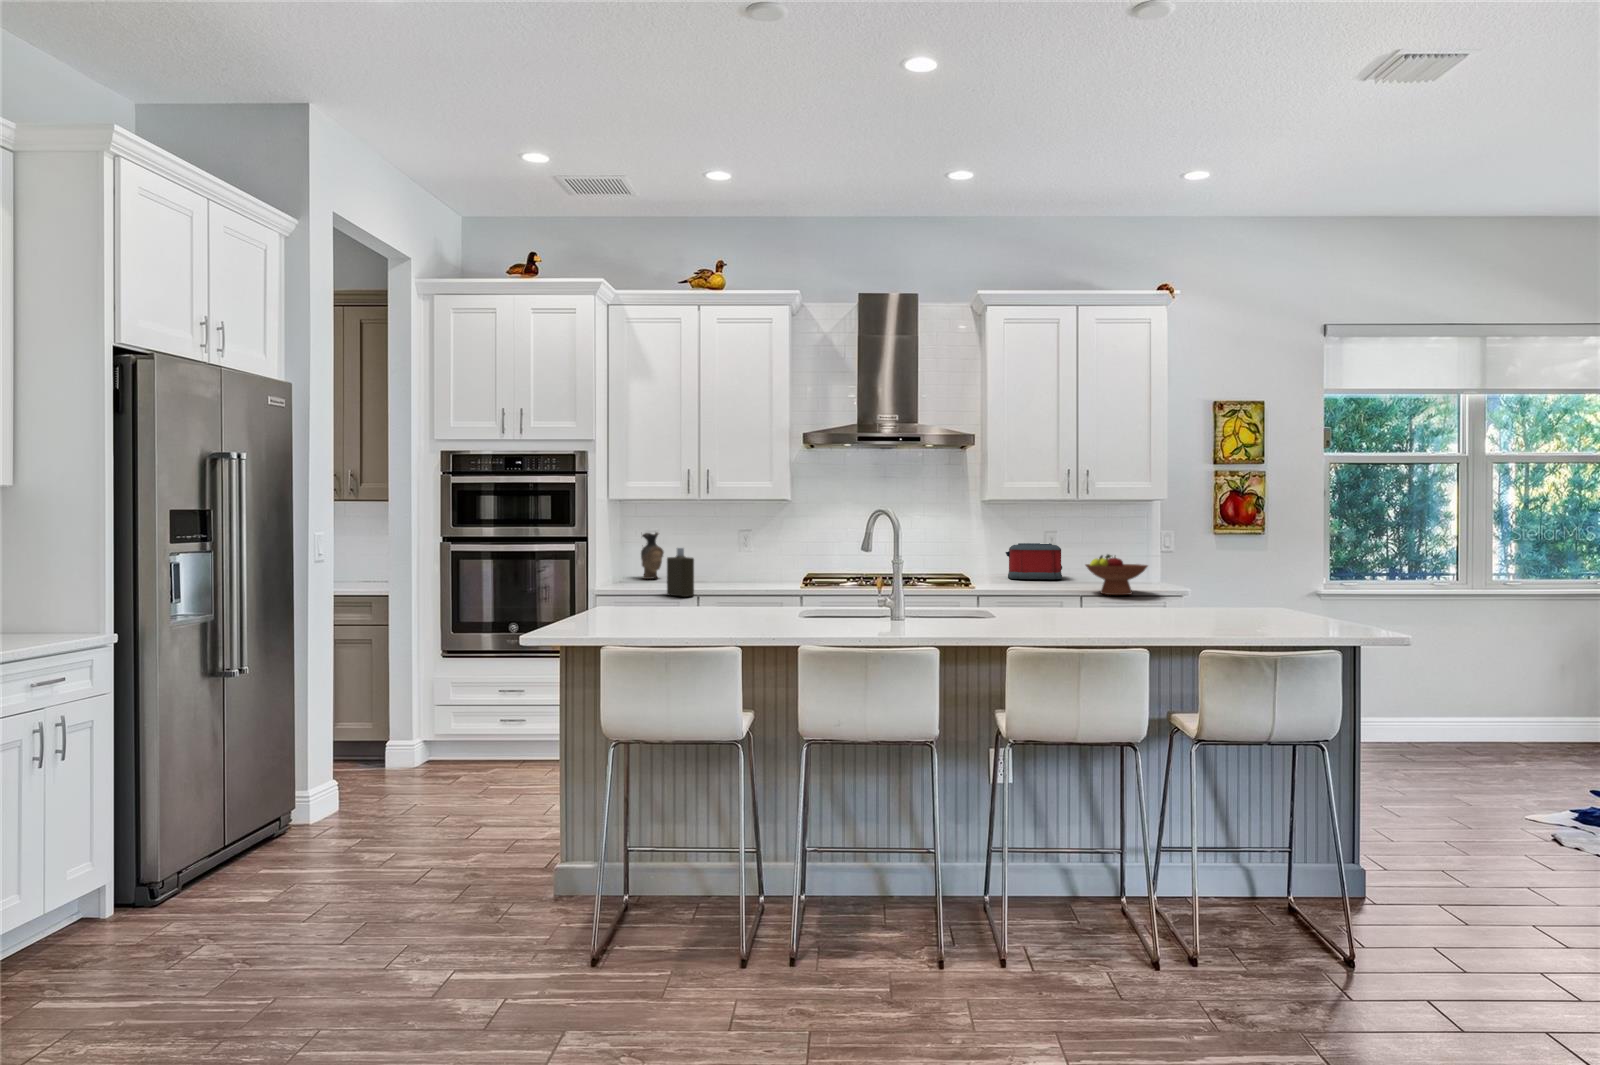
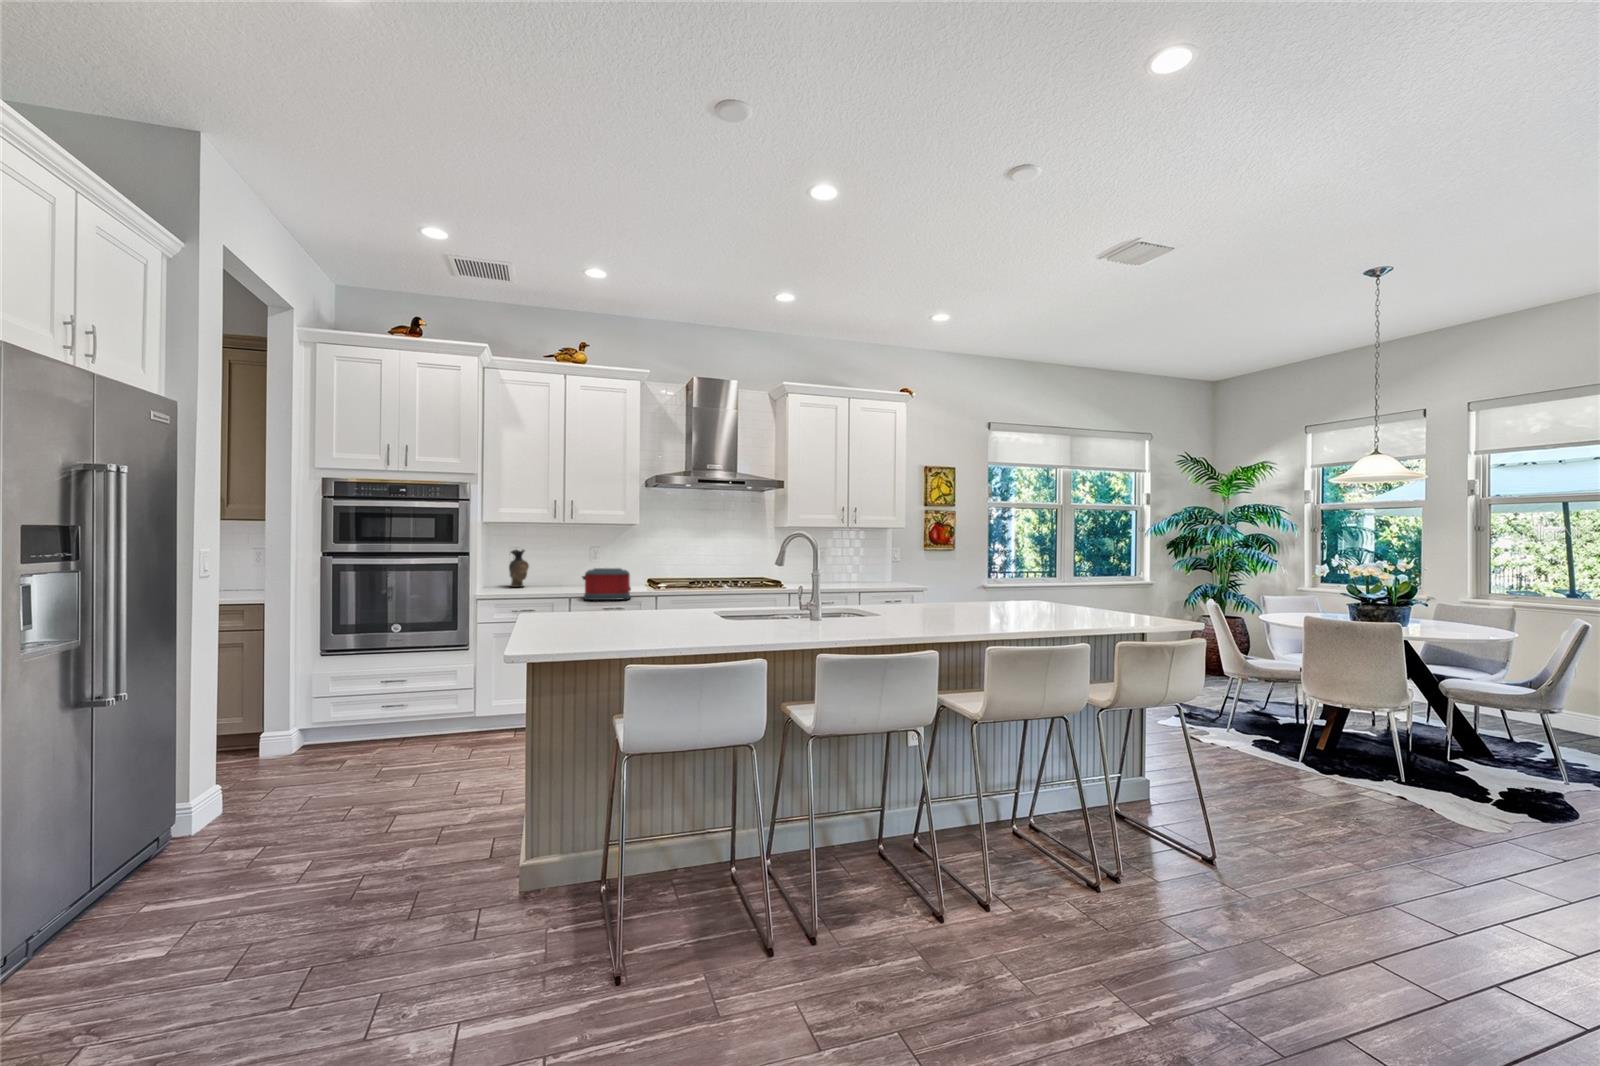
toaster: present [1006,543,1062,579] -> present [582,568,631,600]
bottle: present [667,548,694,597] -> none [537,562,562,602]
fruit bowl: present [1086,554,1148,595] -> none [851,567,895,595]

